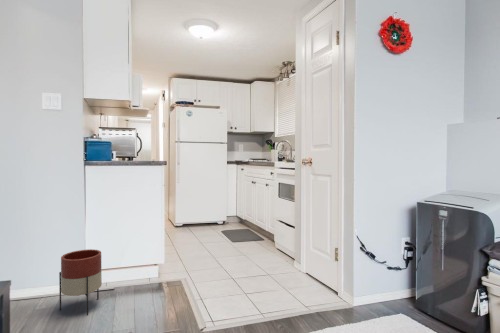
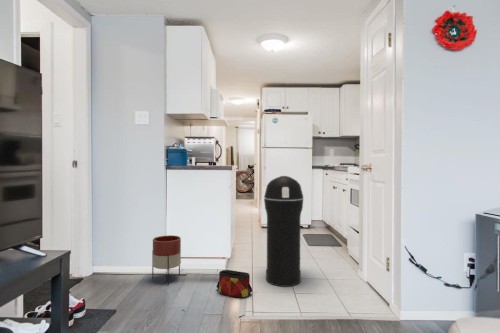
trash can: none [205,171,248,292] -> present [264,176,303,287]
bag: none [156,283,202,315] -> present [217,270,252,298]

